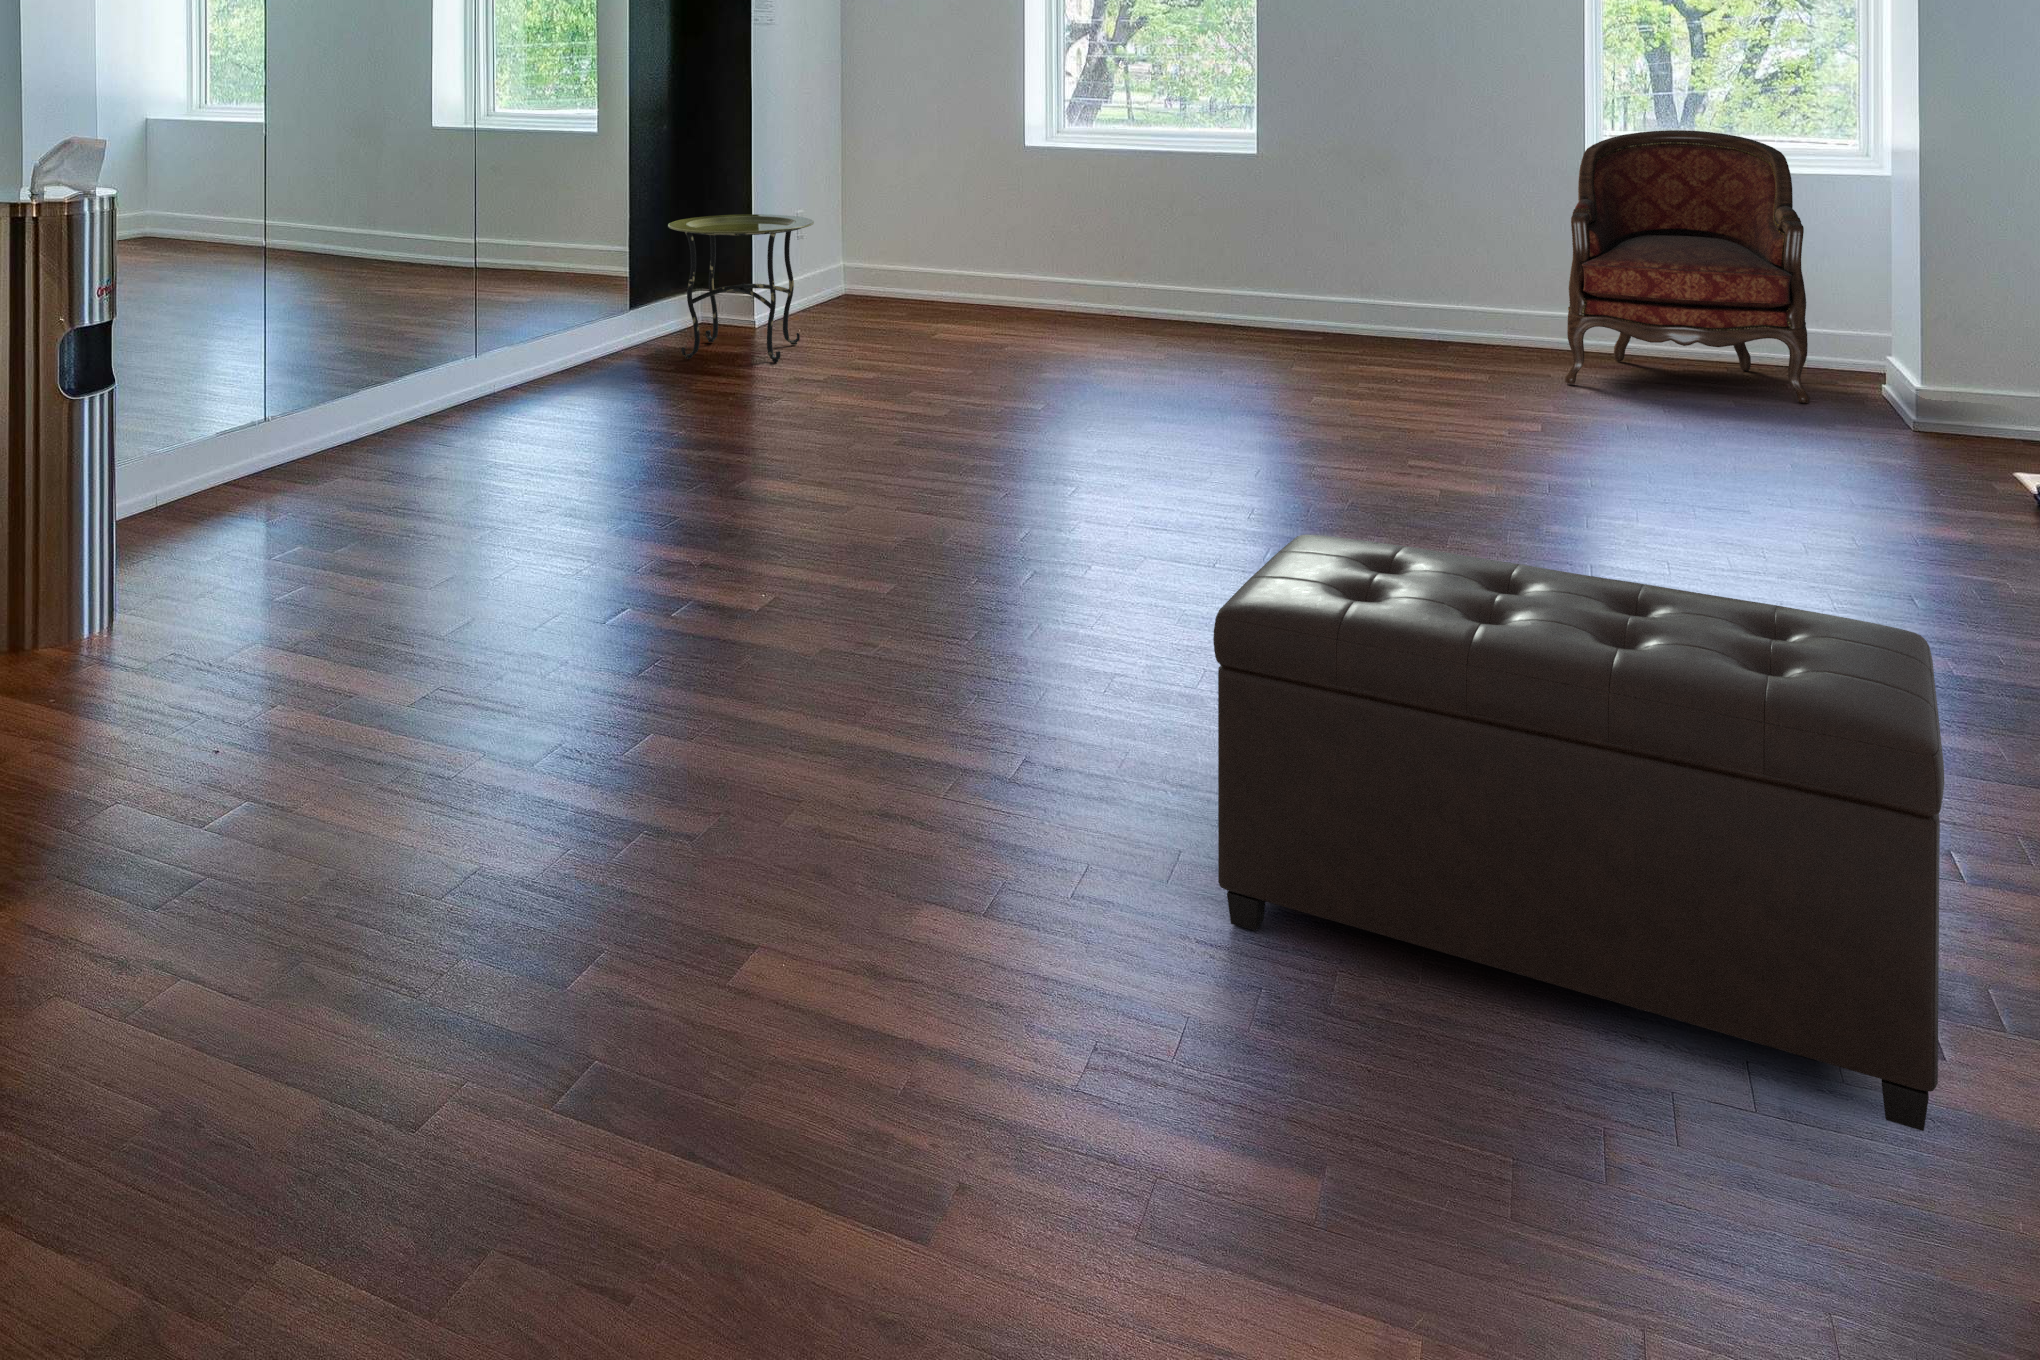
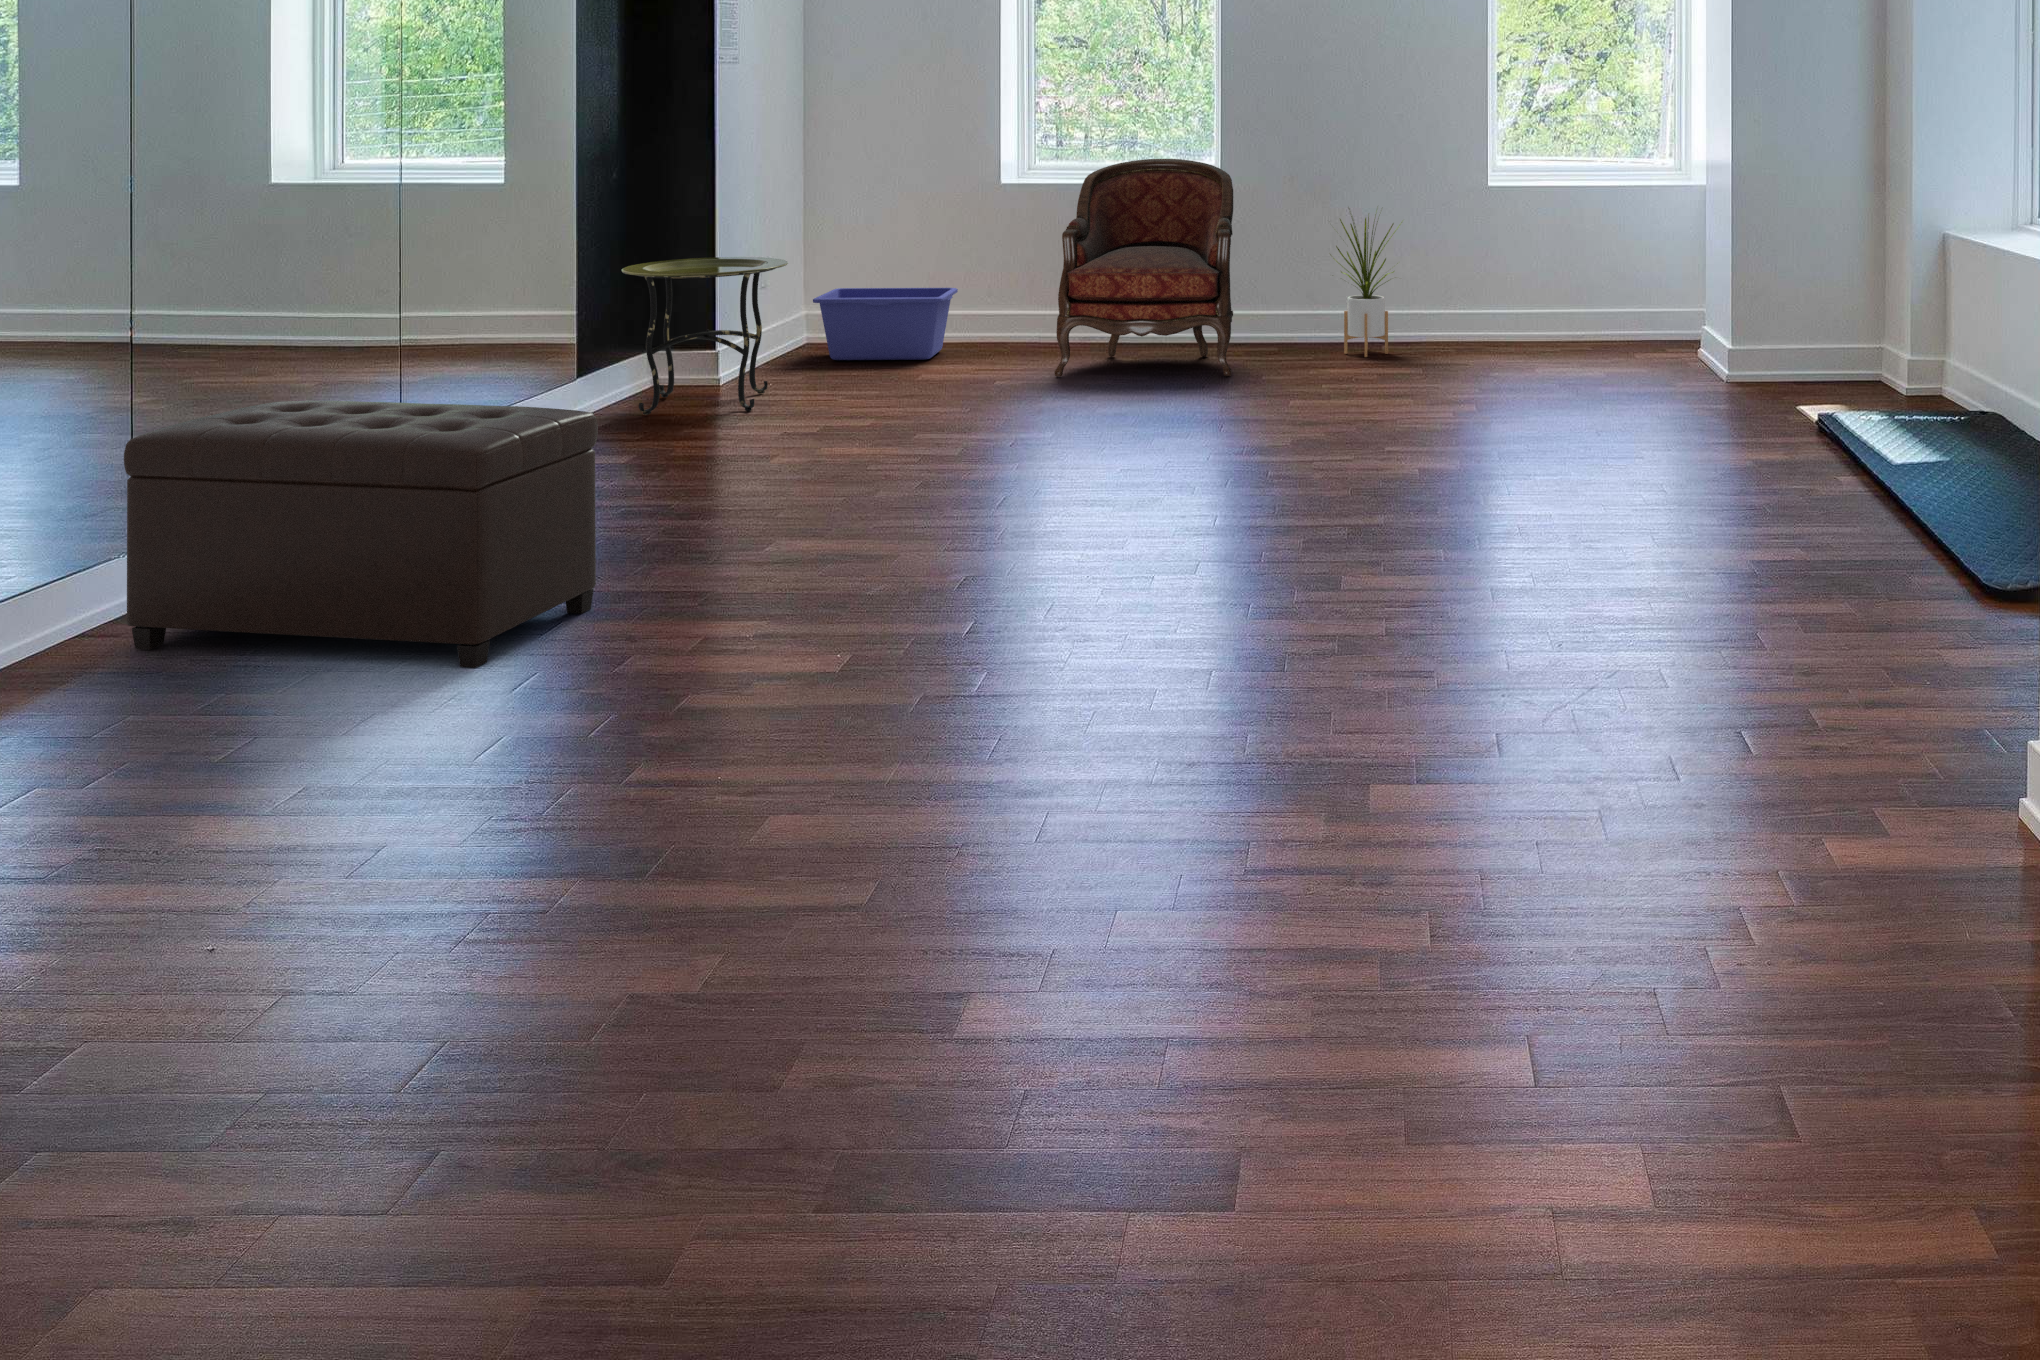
armchair: present [1565,130,1810,403] -> present [1054,159,1233,376]
house plant: none [1381,180,1476,349] -> present [1334,216,1402,357]
storage bin: none [852,245,991,319] -> present [813,288,958,360]
ottoman: present [1213,535,1944,1131] -> present [124,401,598,668]

